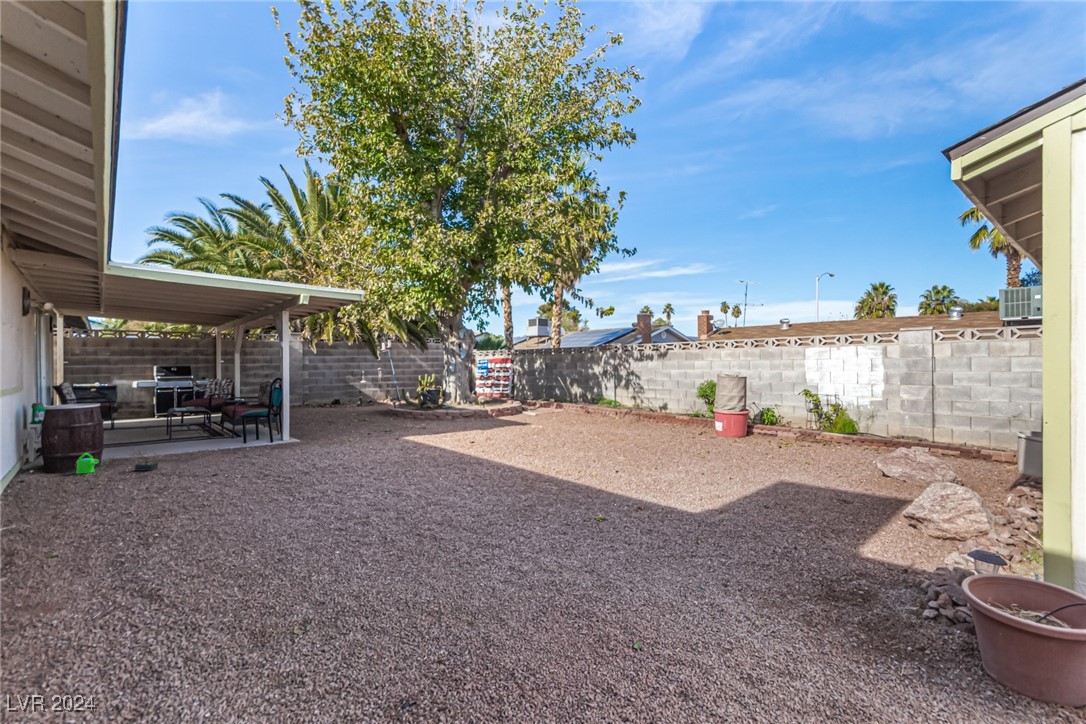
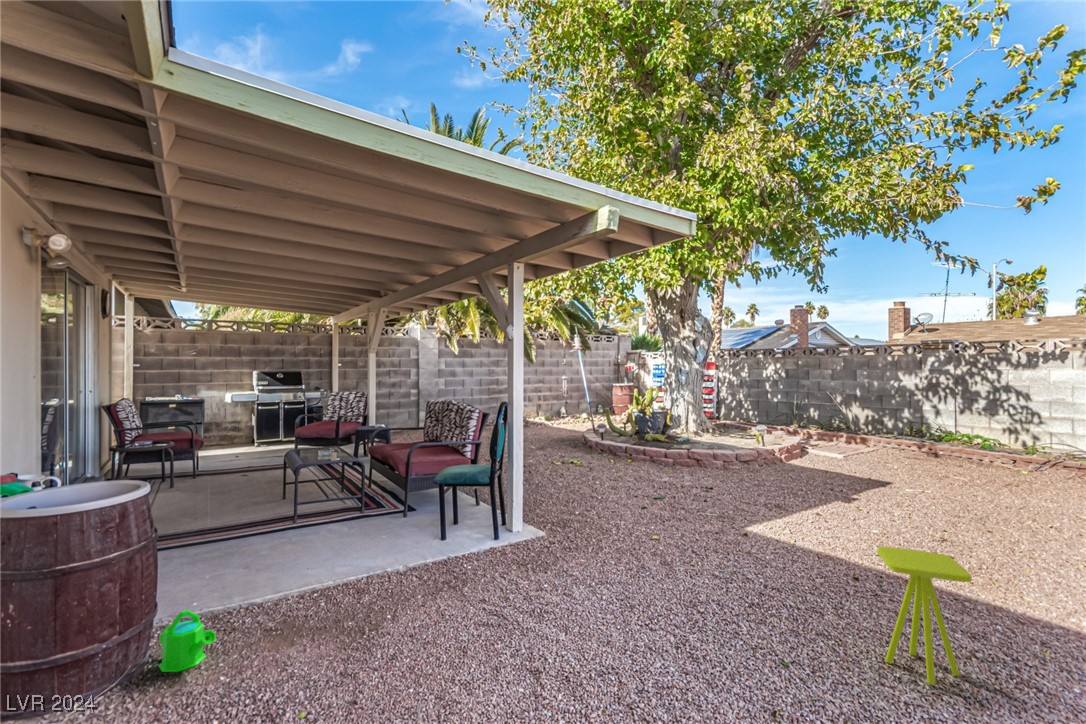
side table: none [363,427,396,471] -> present [877,547,971,685]
decorative plant: present [131,449,160,471] -> none [287,588,359,656]

